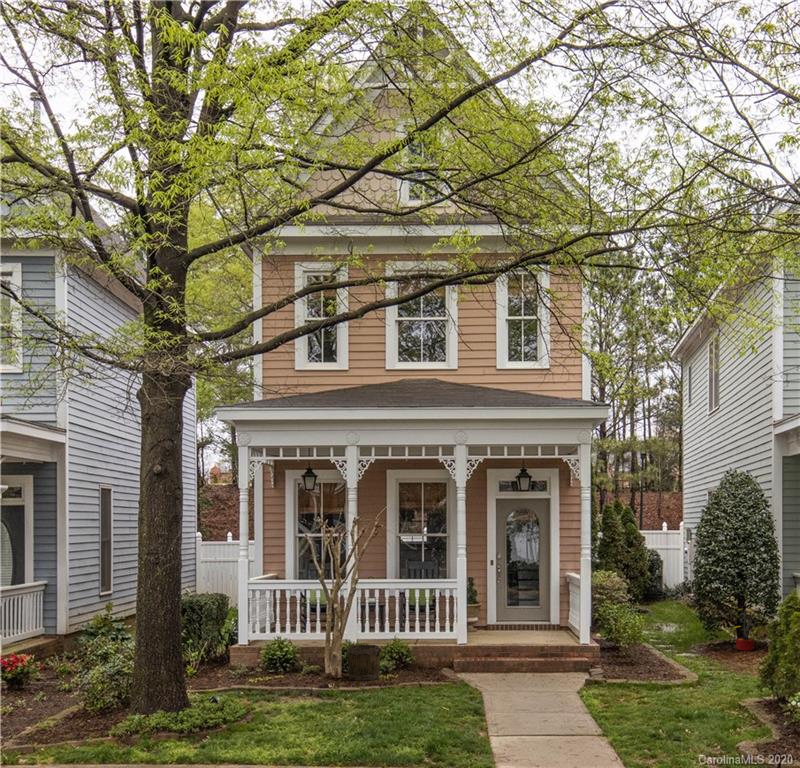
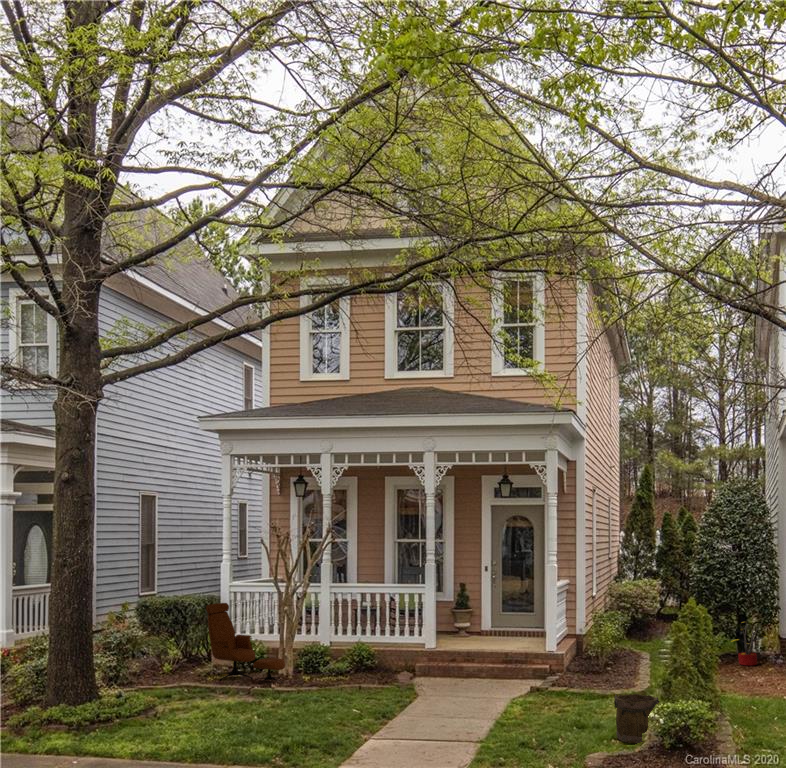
lounge chair: none [241,602,332,688] -> present [206,603,285,684]
bucket: present [348,644,381,681] -> present [614,694,660,744]

